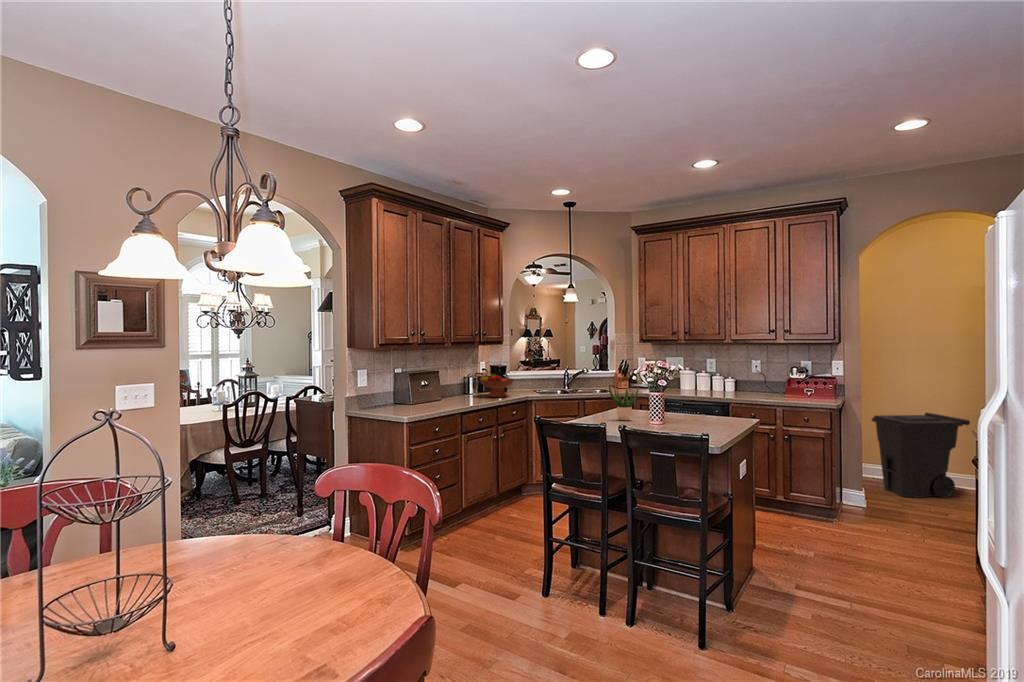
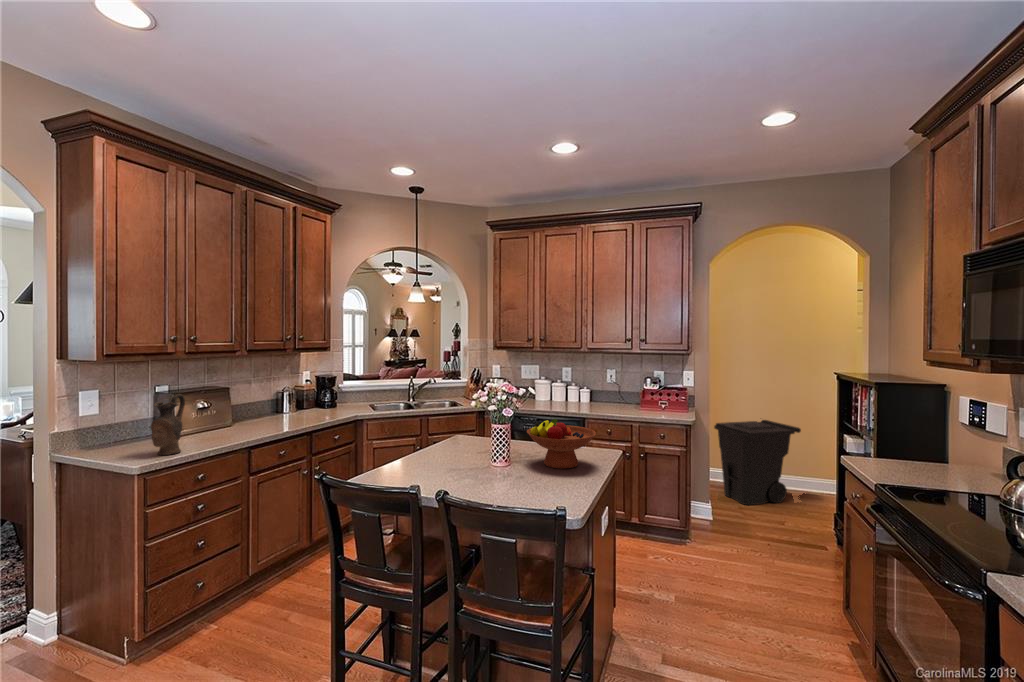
ceramic pitcher: none [405,372,423,414] -> present [151,394,185,455]
fruit bowl: present [480,374,514,397] -> present [527,419,596,469]
potted plant: present [609,382,638,420] -> none [436,409,475,463]

